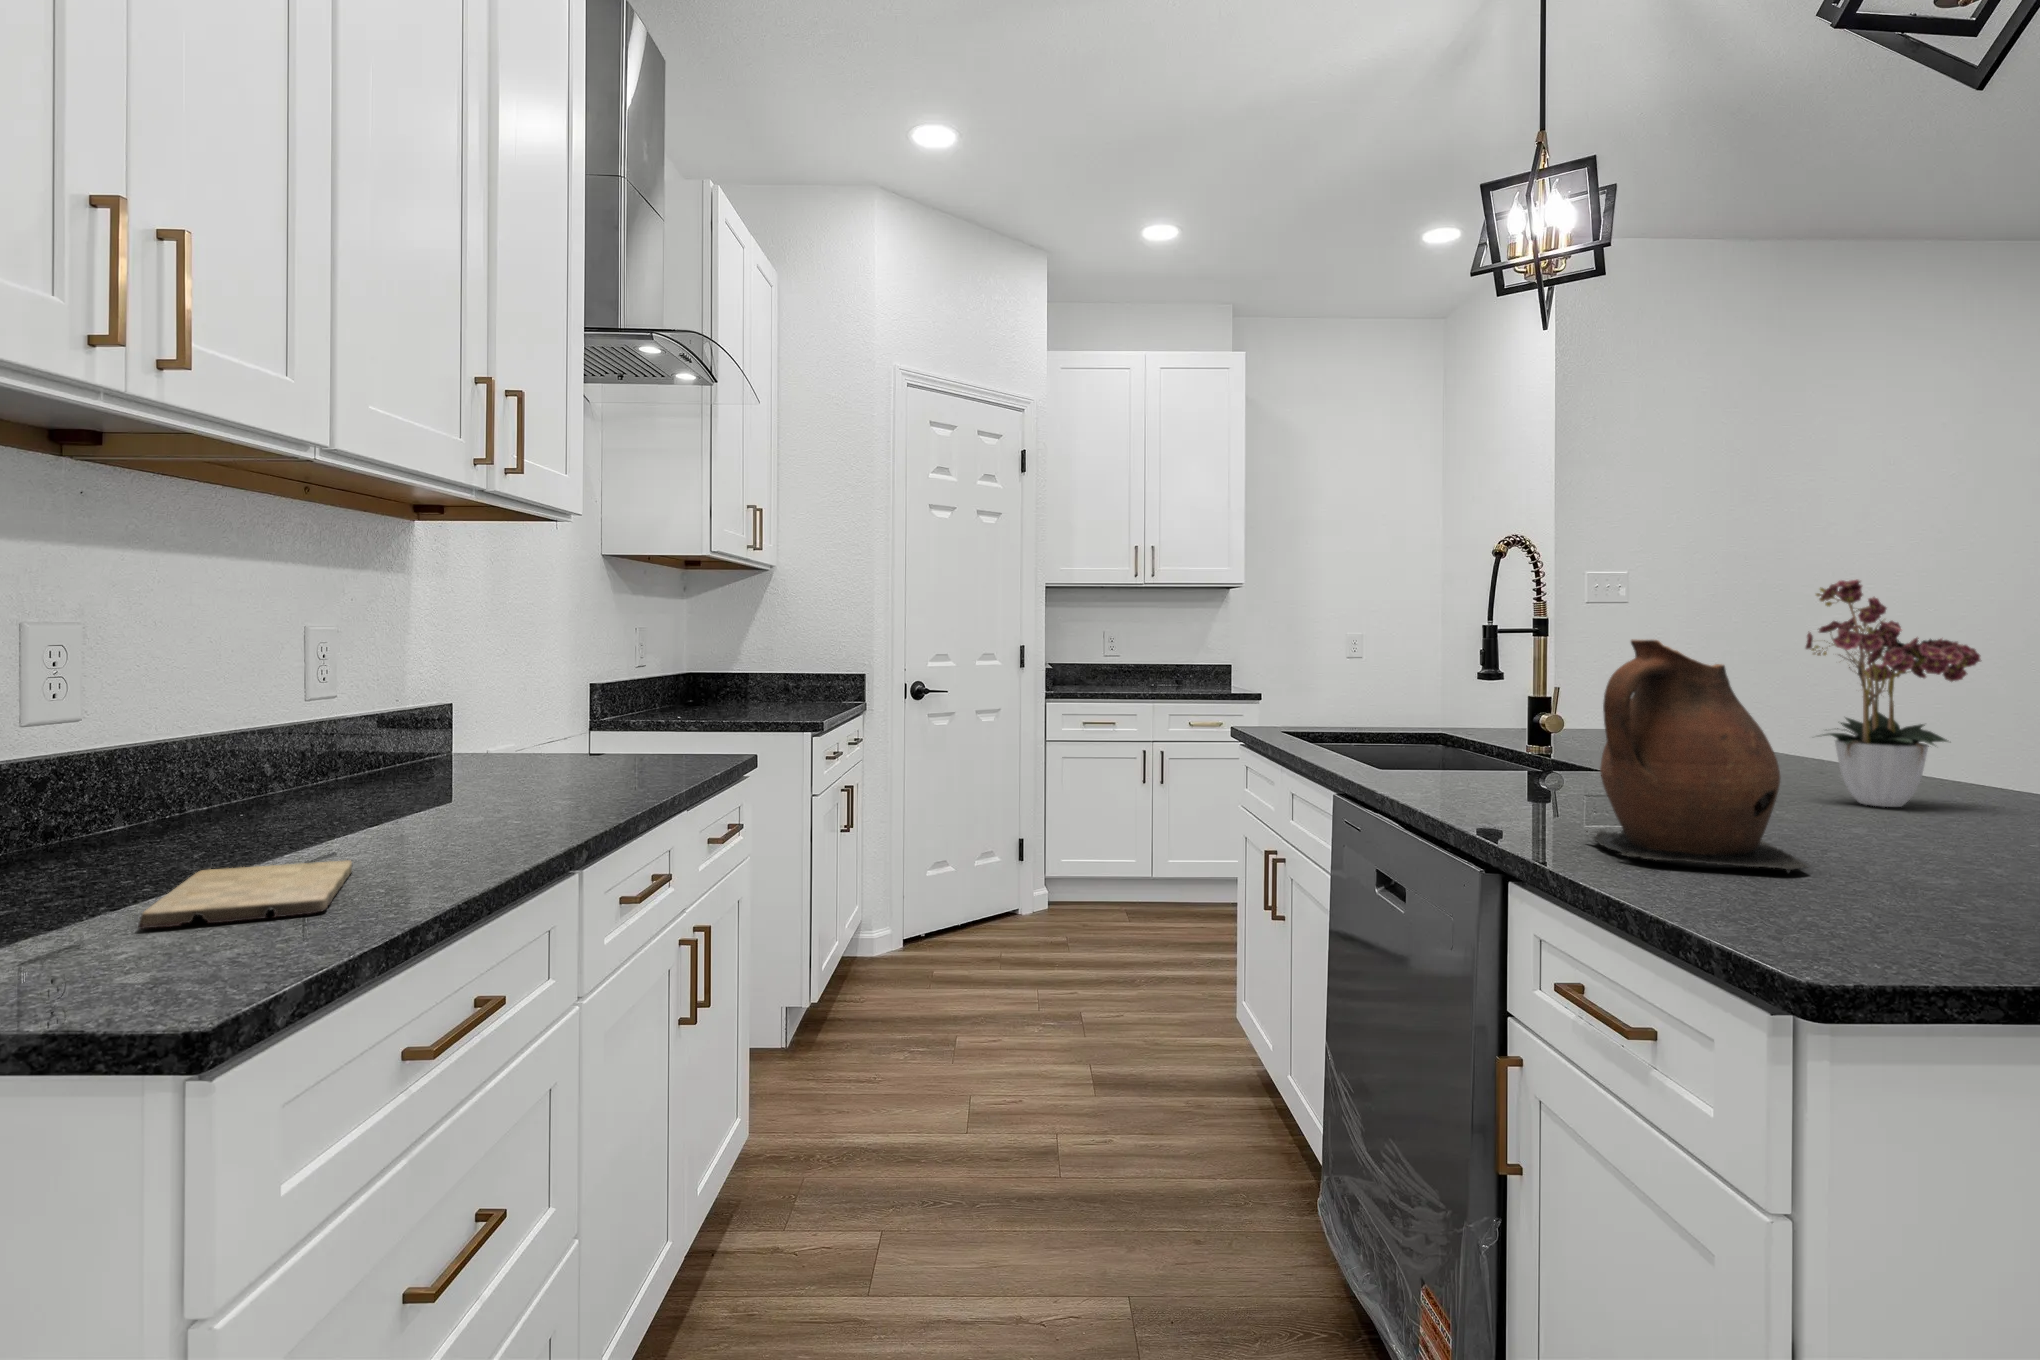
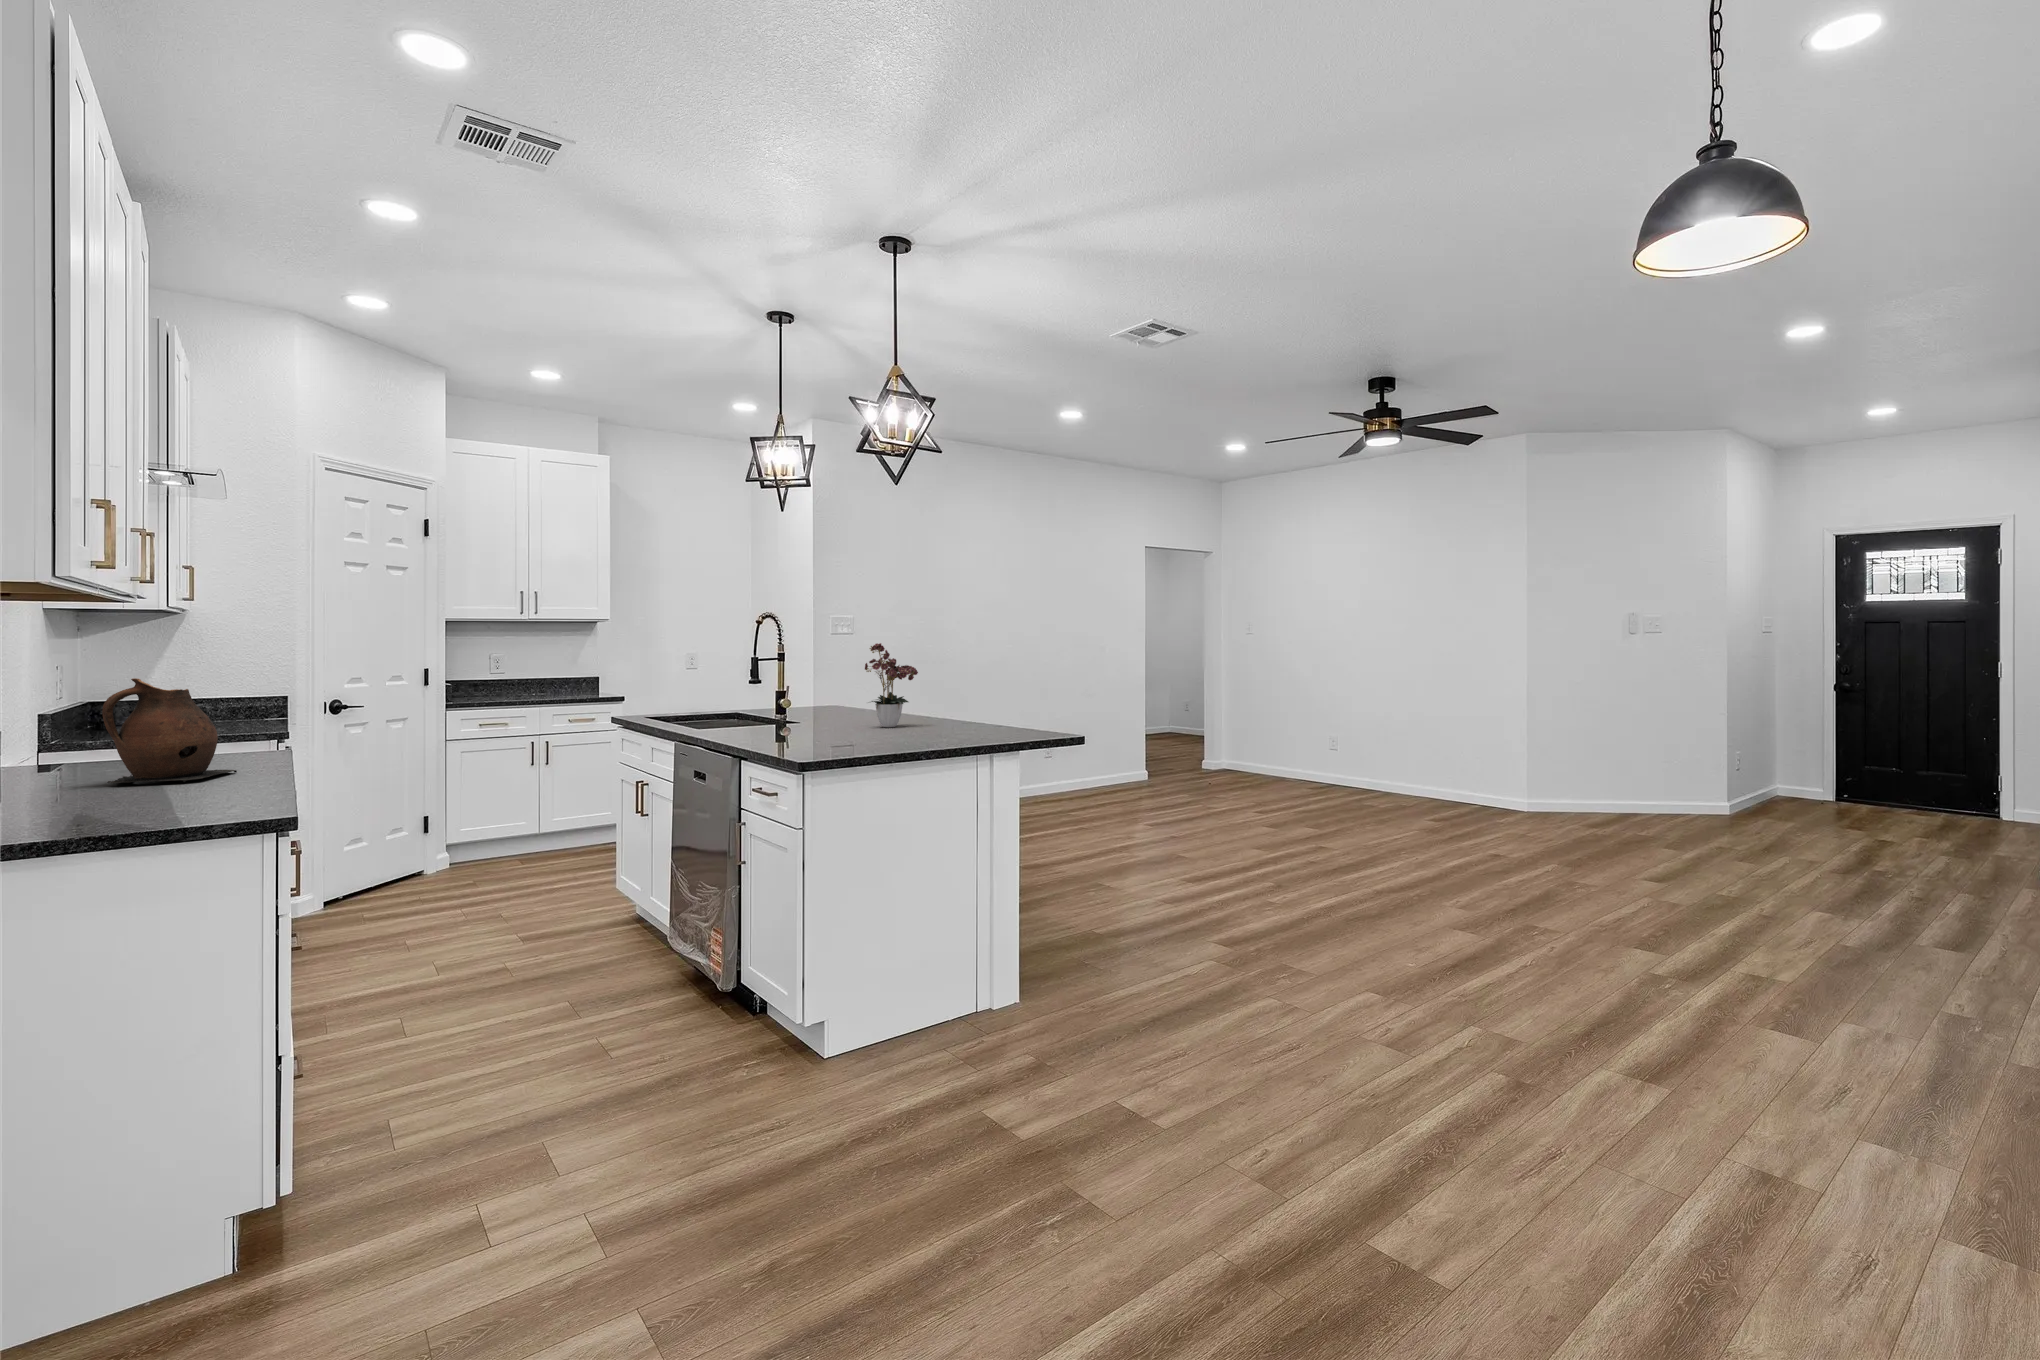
ceramic pitcher: present [1586,639,1808,873] -> present [102,678,237,783]
cutting board: present [138,860,352,929] -> none [104,791,229,812]

